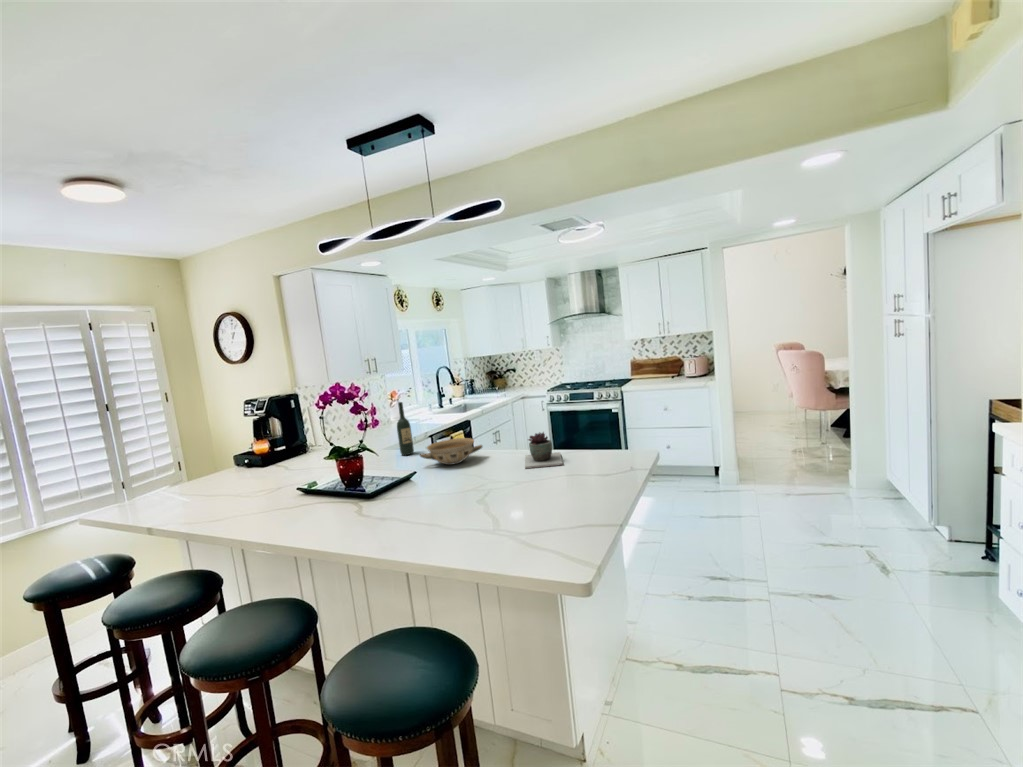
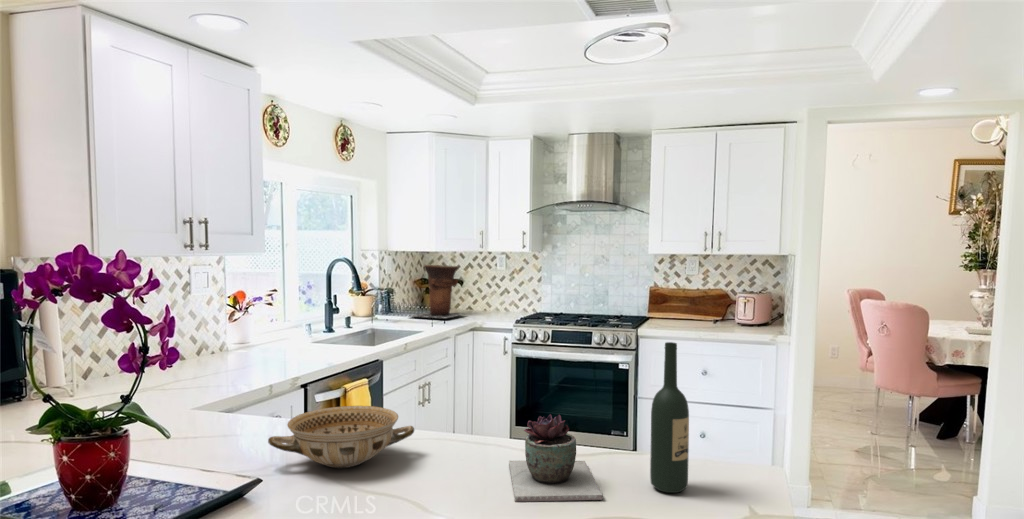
vase: none [484,361,520,395] -> present [412,265,464,318]
wine bottle: present [397,402,414,455] -> present [650,342,689,493]

